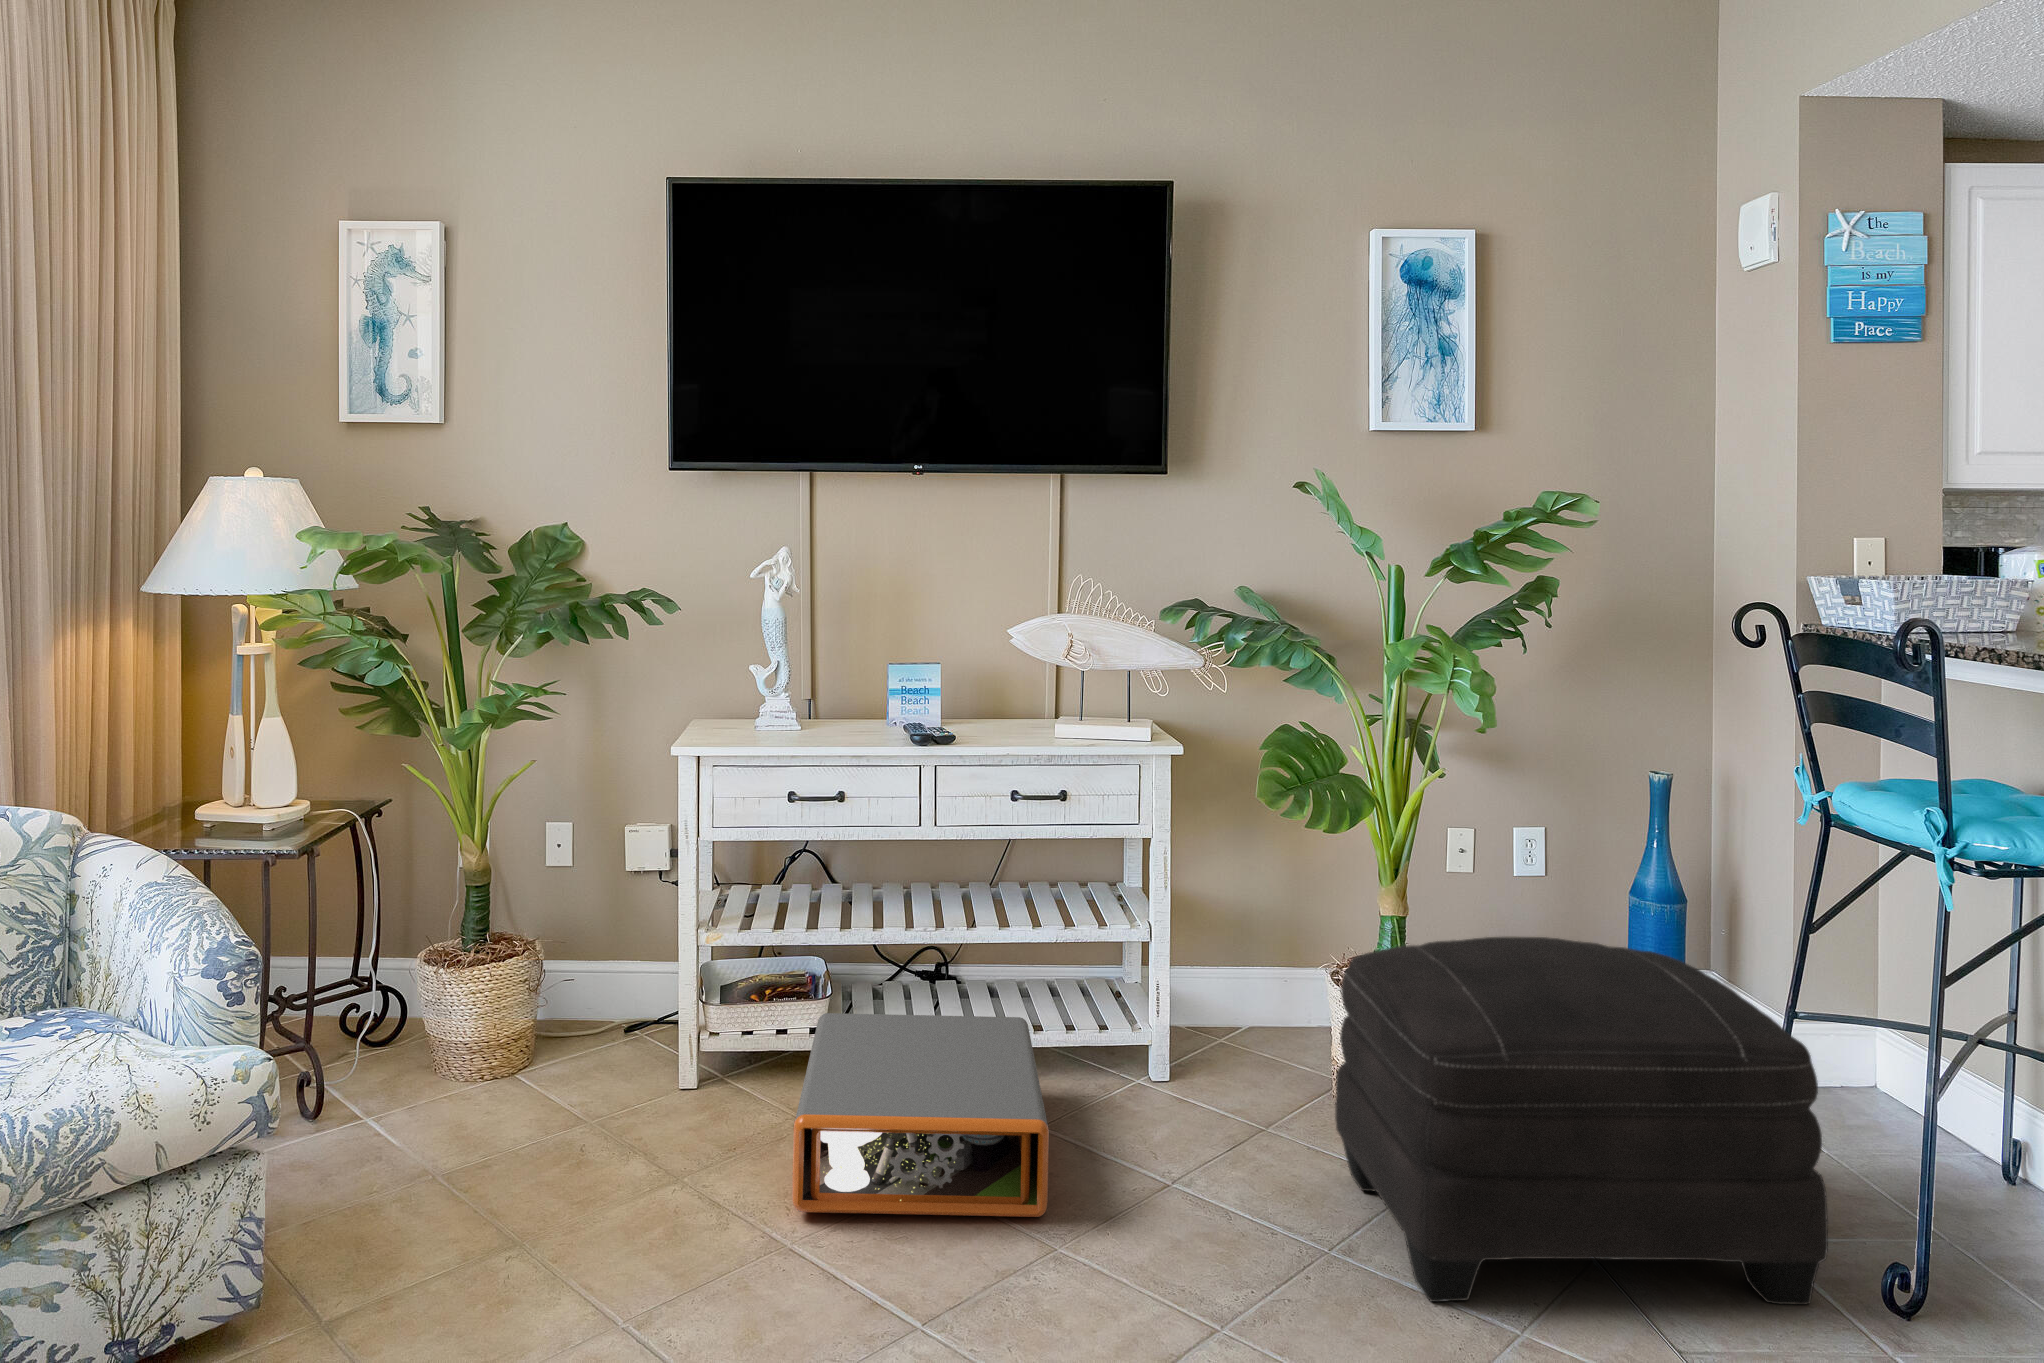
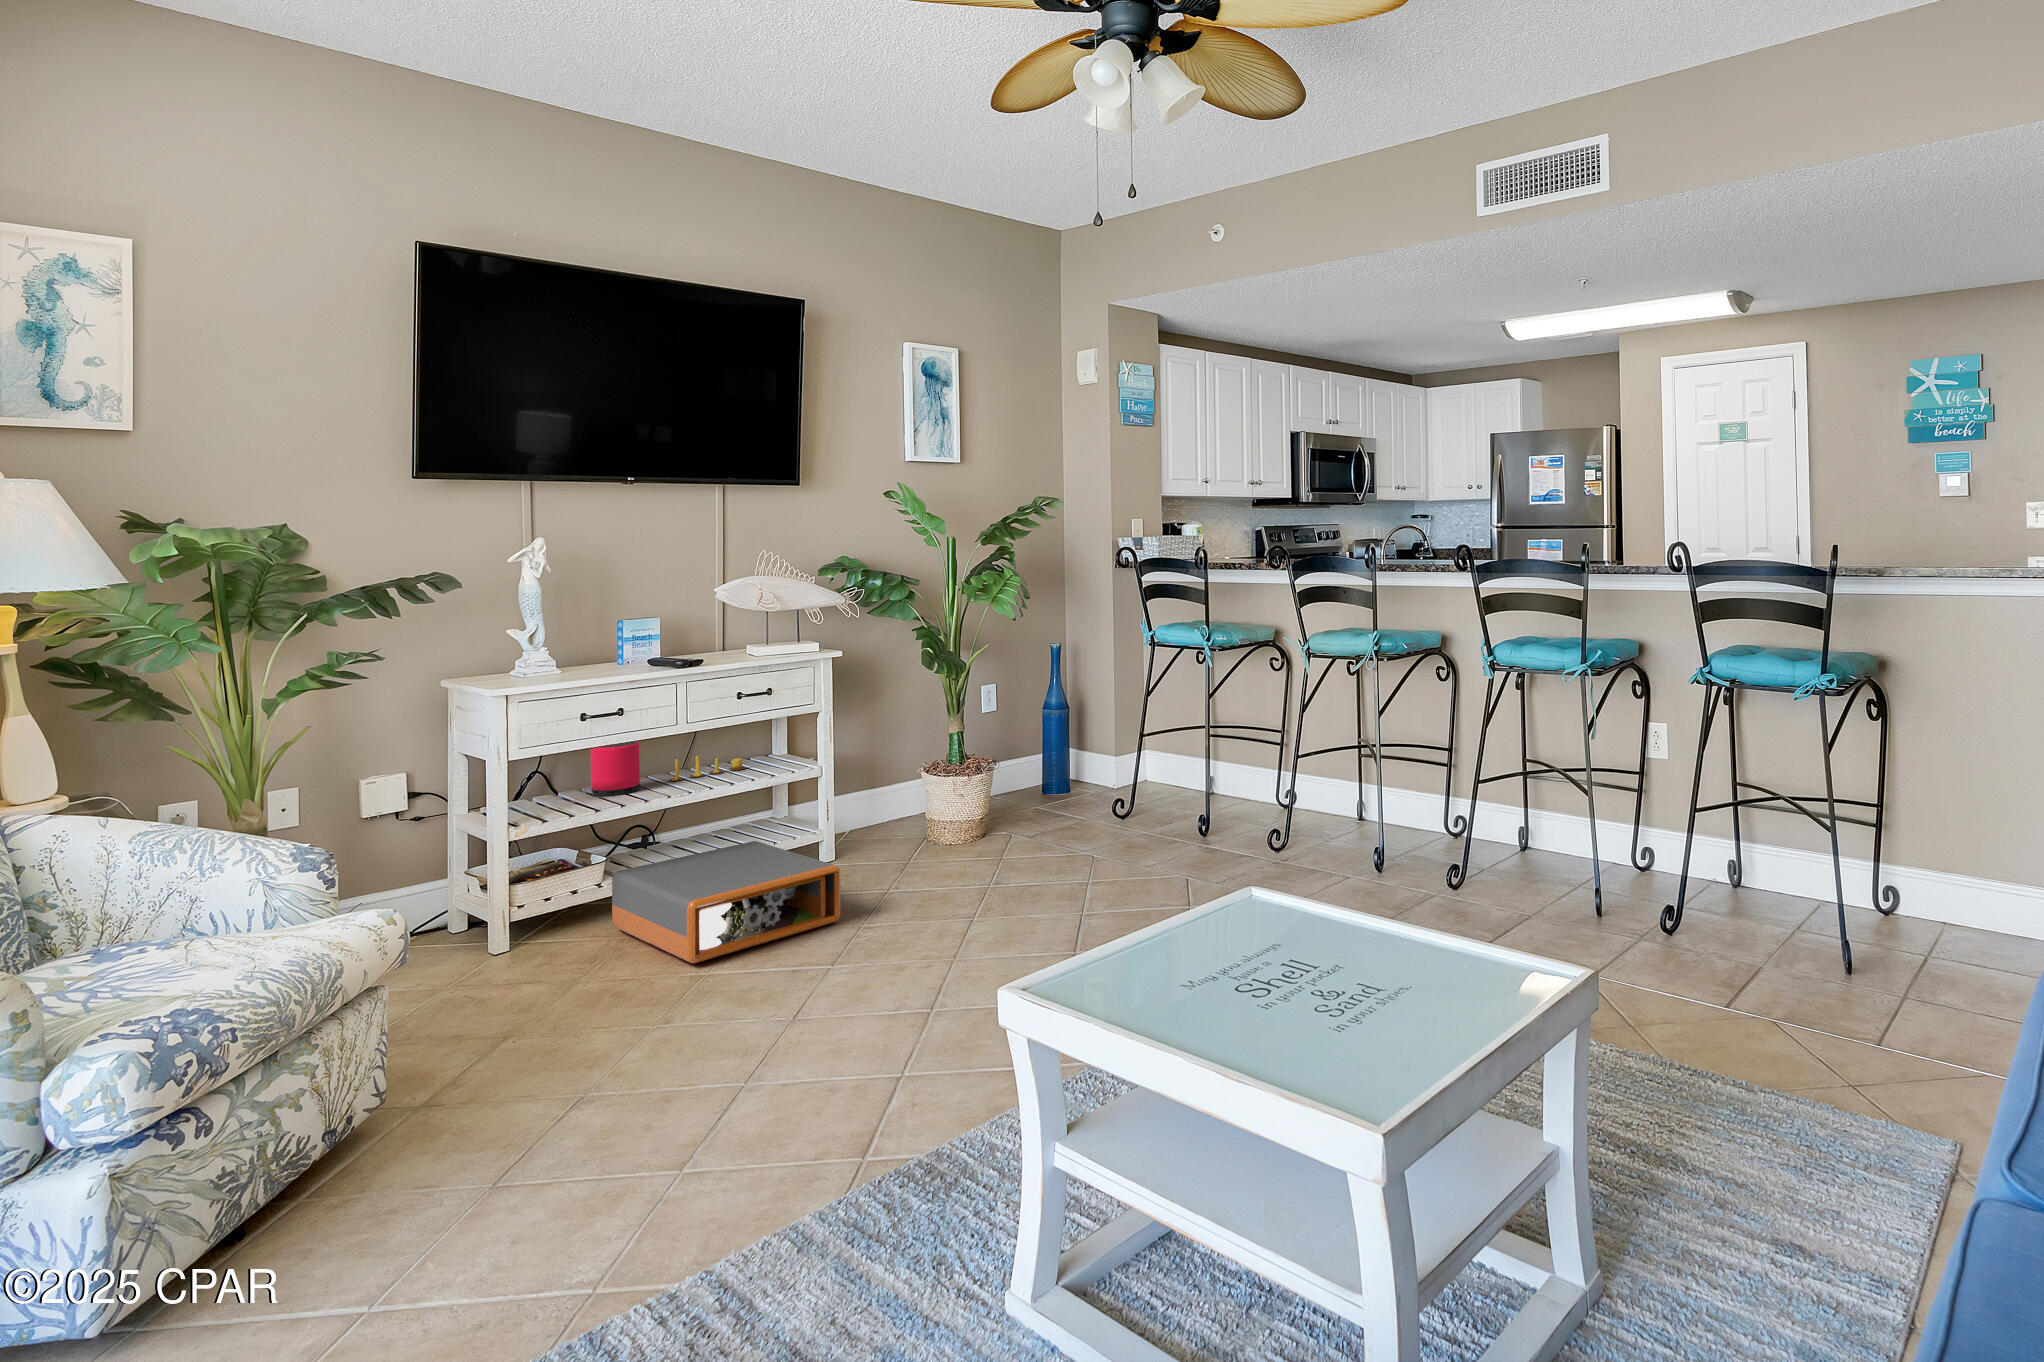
speaker: none [850,822,907,901] -> present [591,741,640,796]
candle: none [951,861,1060,896] -> present [669,756,746,781]
ottoman: present [1335,937,1828,1305] -> none [960,717,1173,885]

